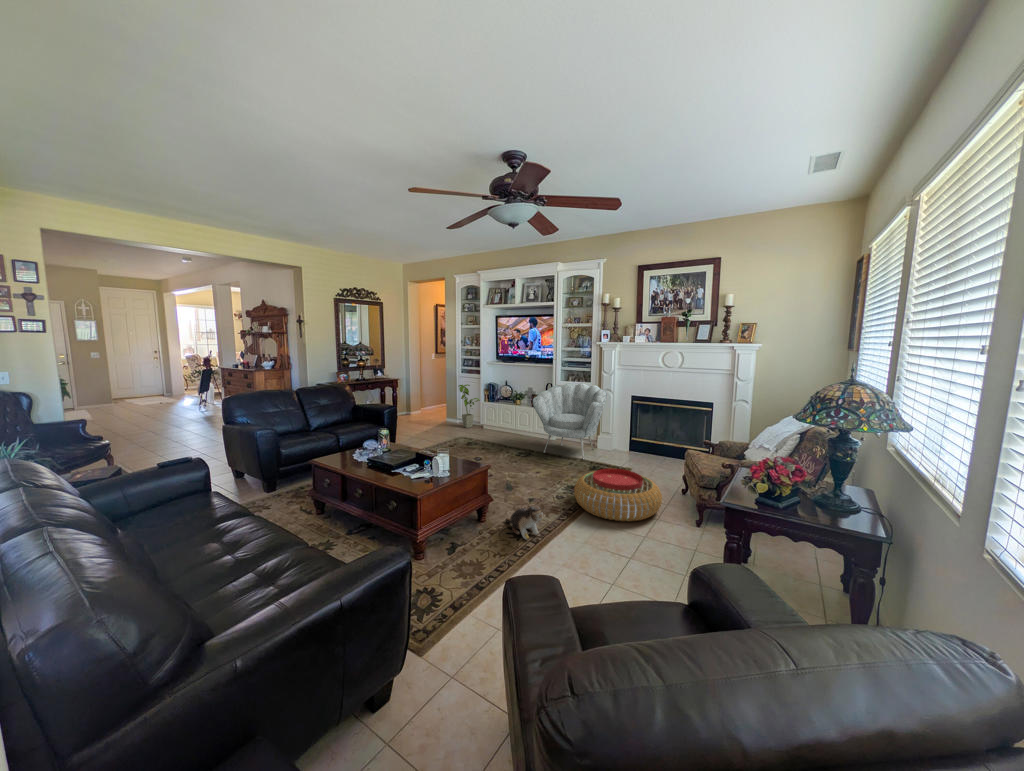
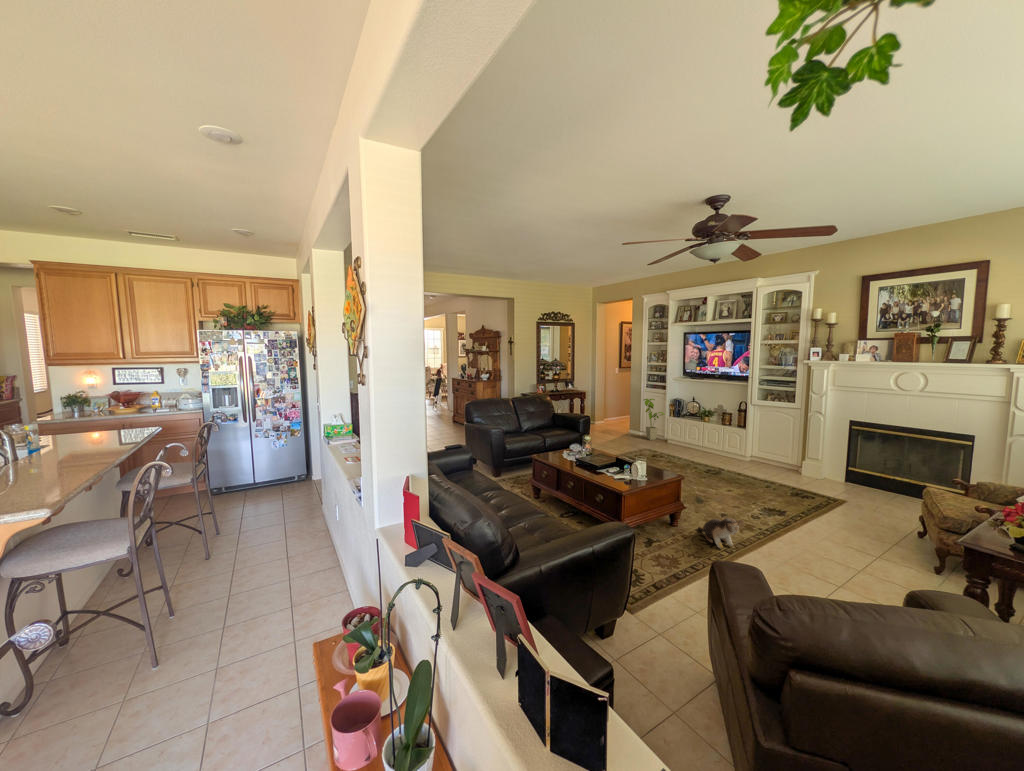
armchair: present [533,383,607,459] -> none [724,403,815,484]
pouf: present [574,469,662,521] -> none [773,495,887,554]

